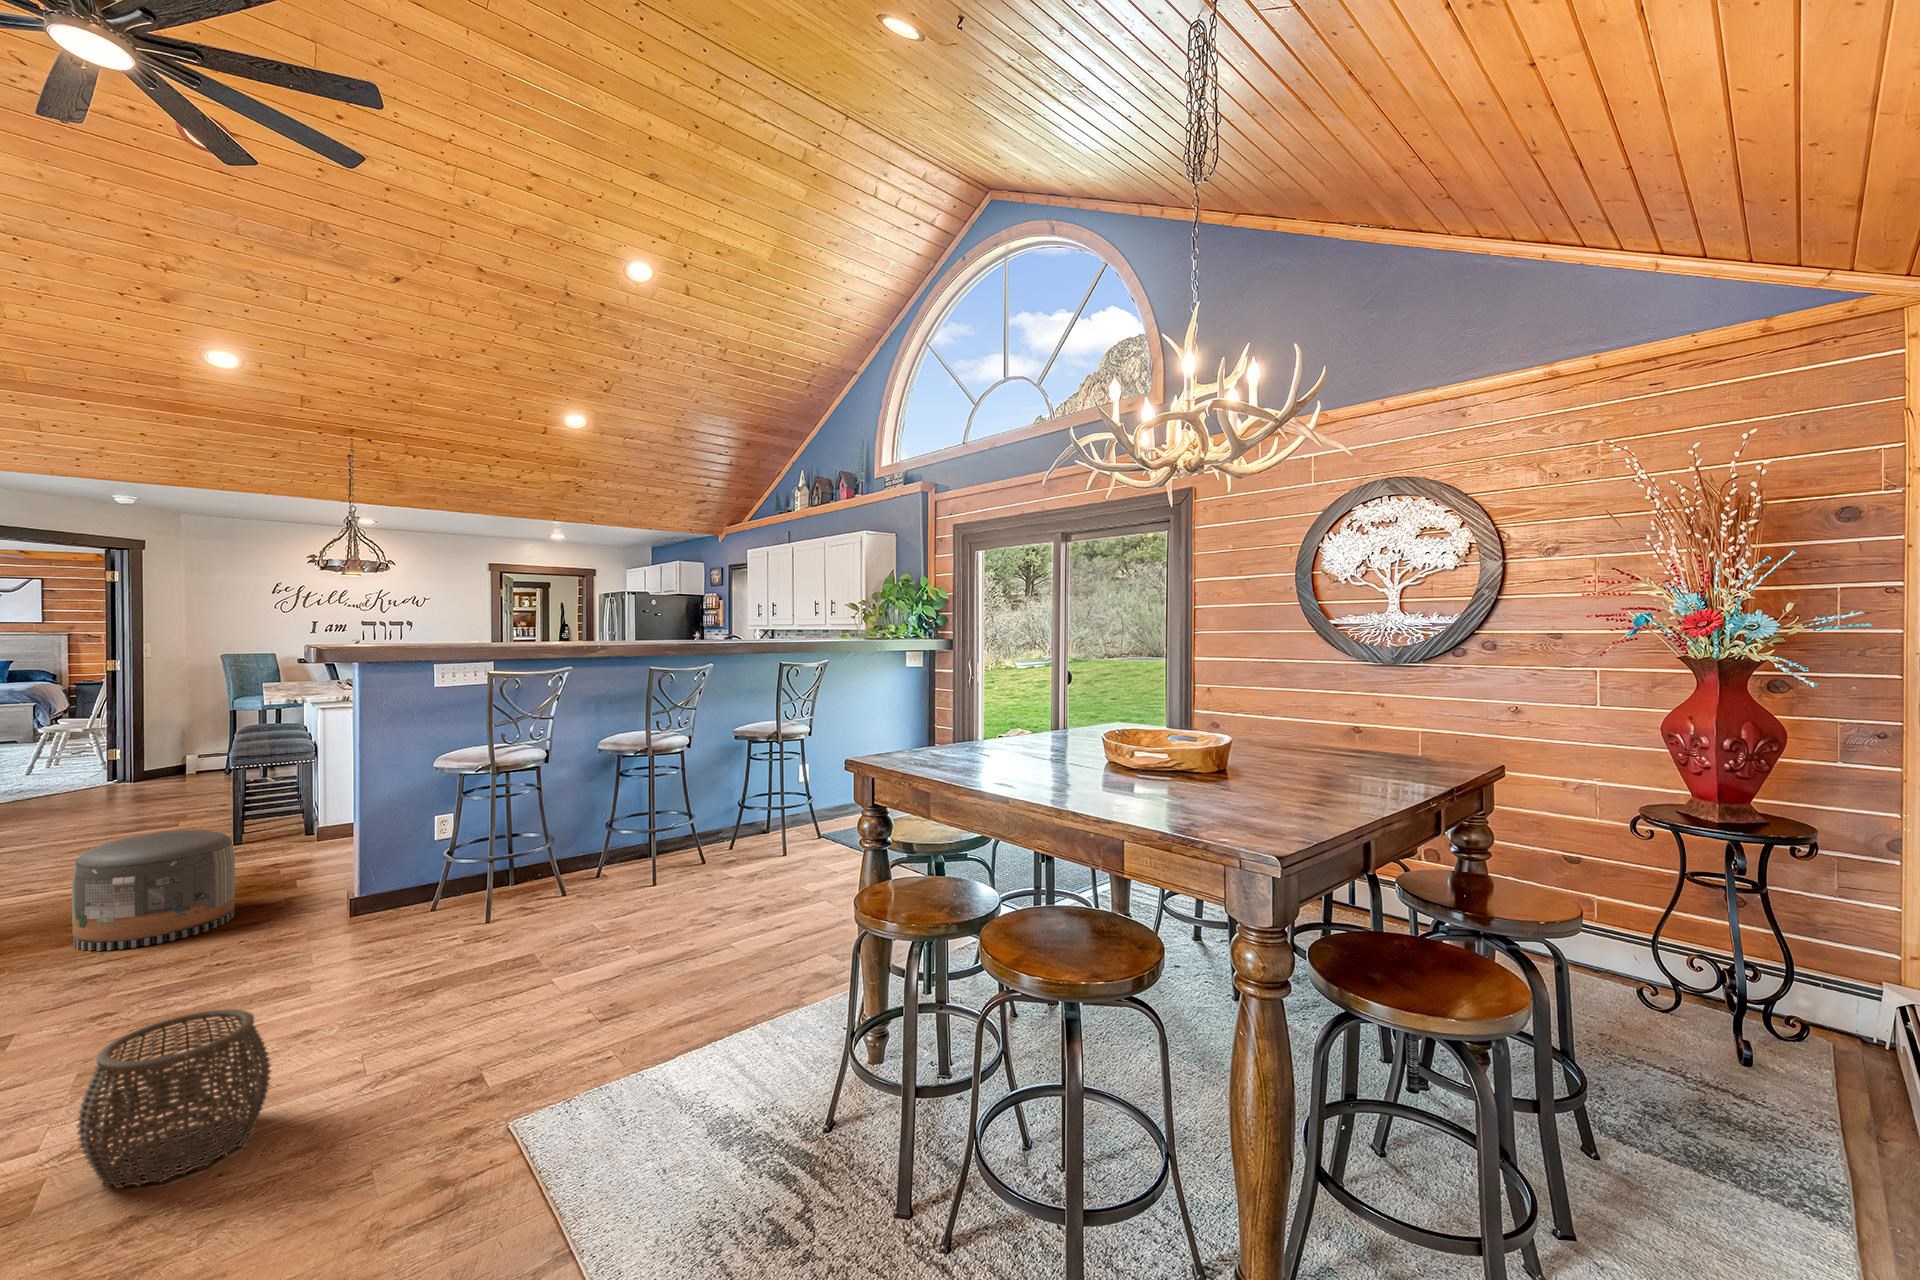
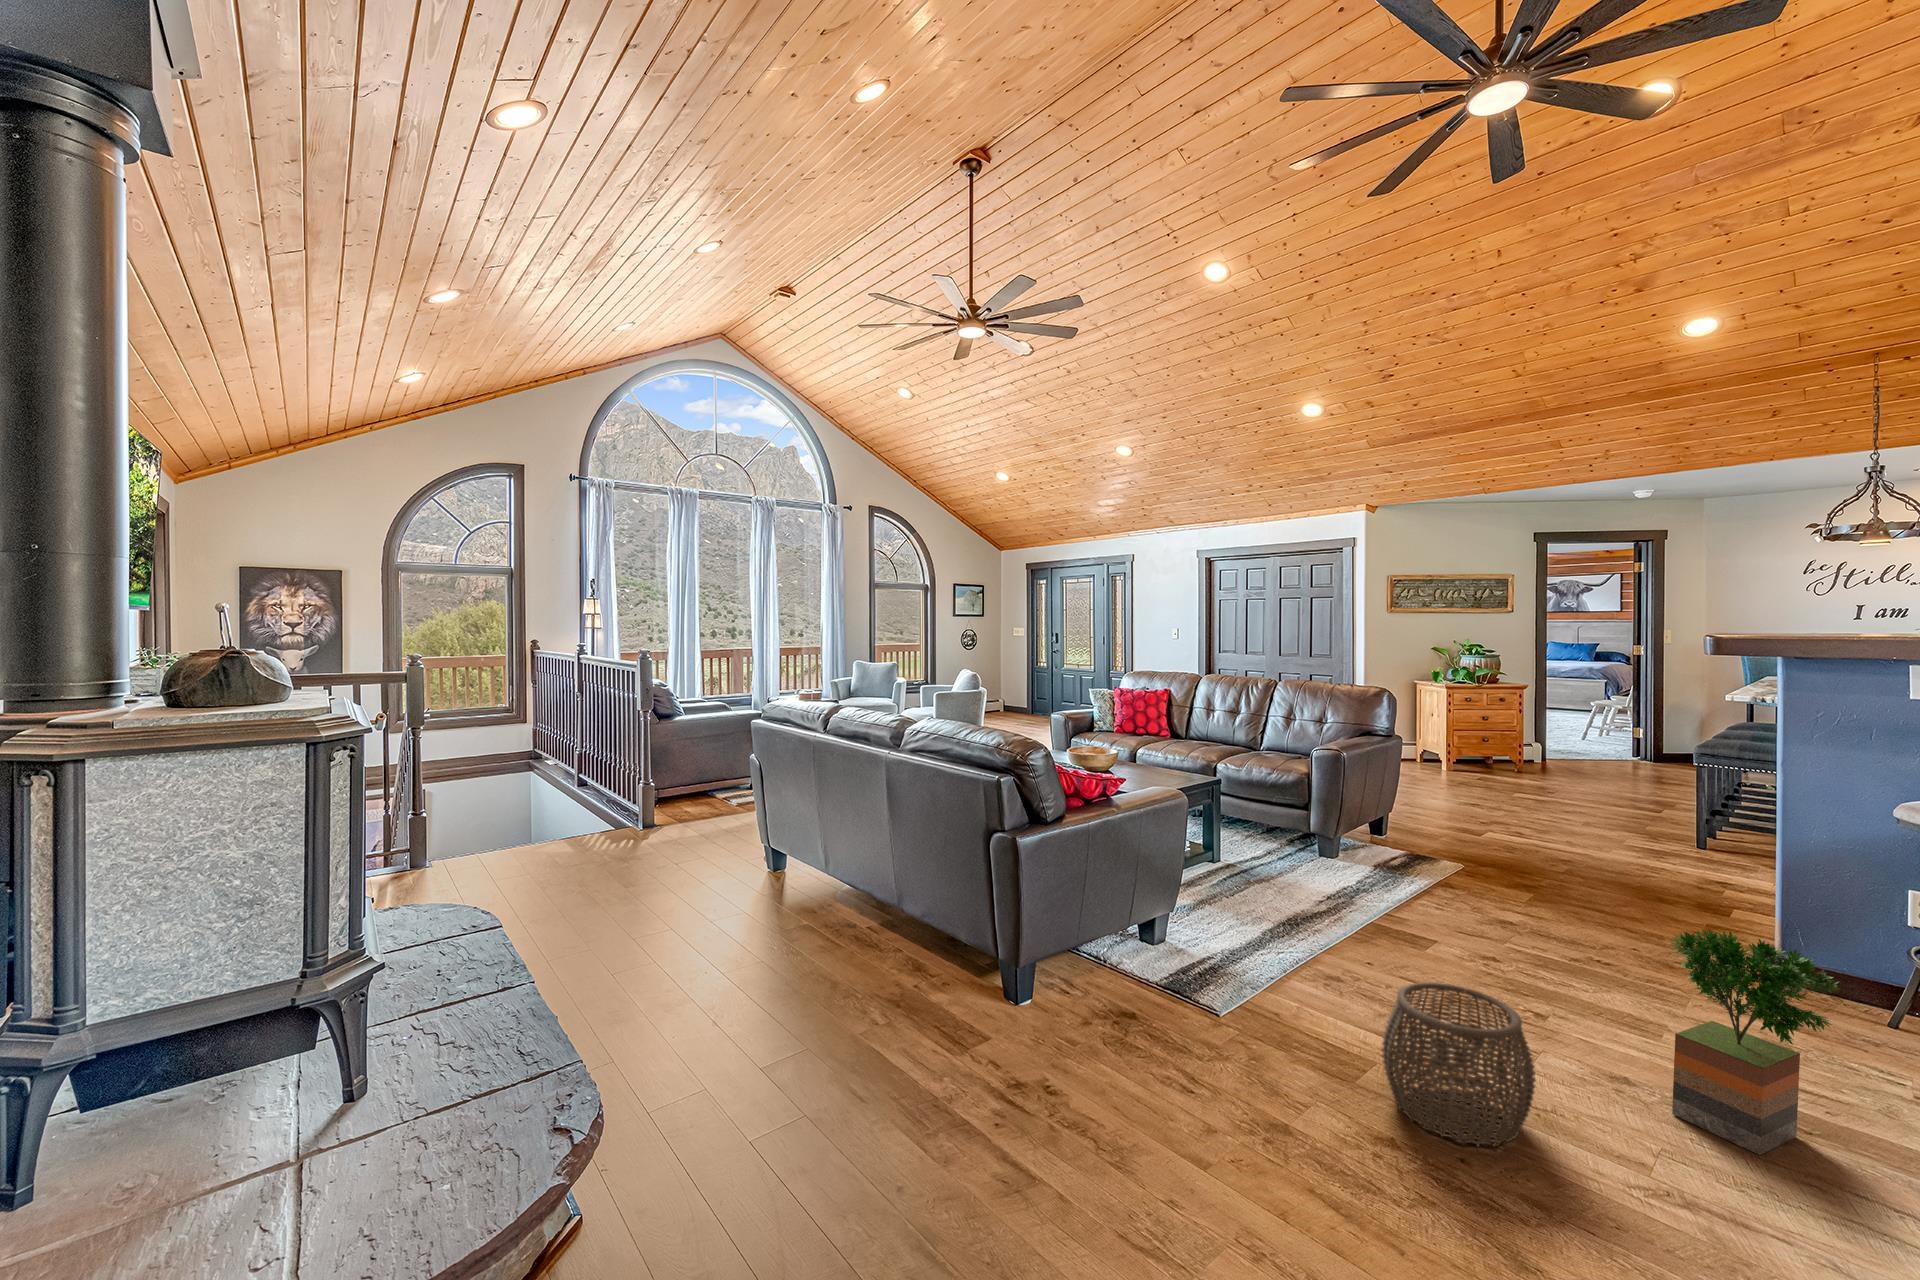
pouf: present [72,830,235,951] -> none [1510,812,1650,926]
potted tree: none [337,866,456,1033] -> present [1671,929,1839,1155]

